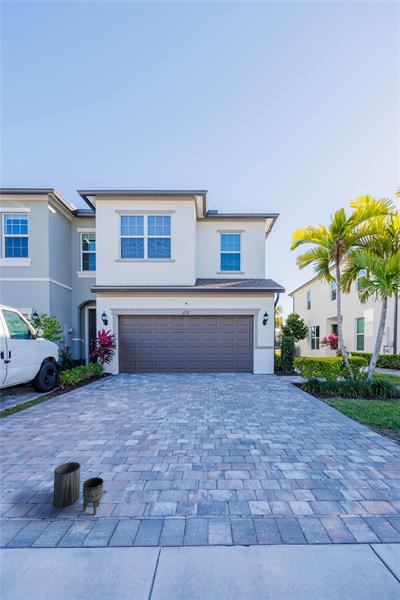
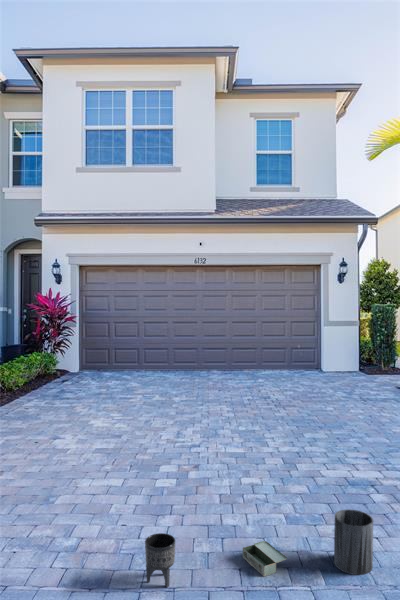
trash can: present [53,462,80,508] -> present [334,509,373,575]
toolbox: none [152,482,177,508] -> present [243,541,287,577]

